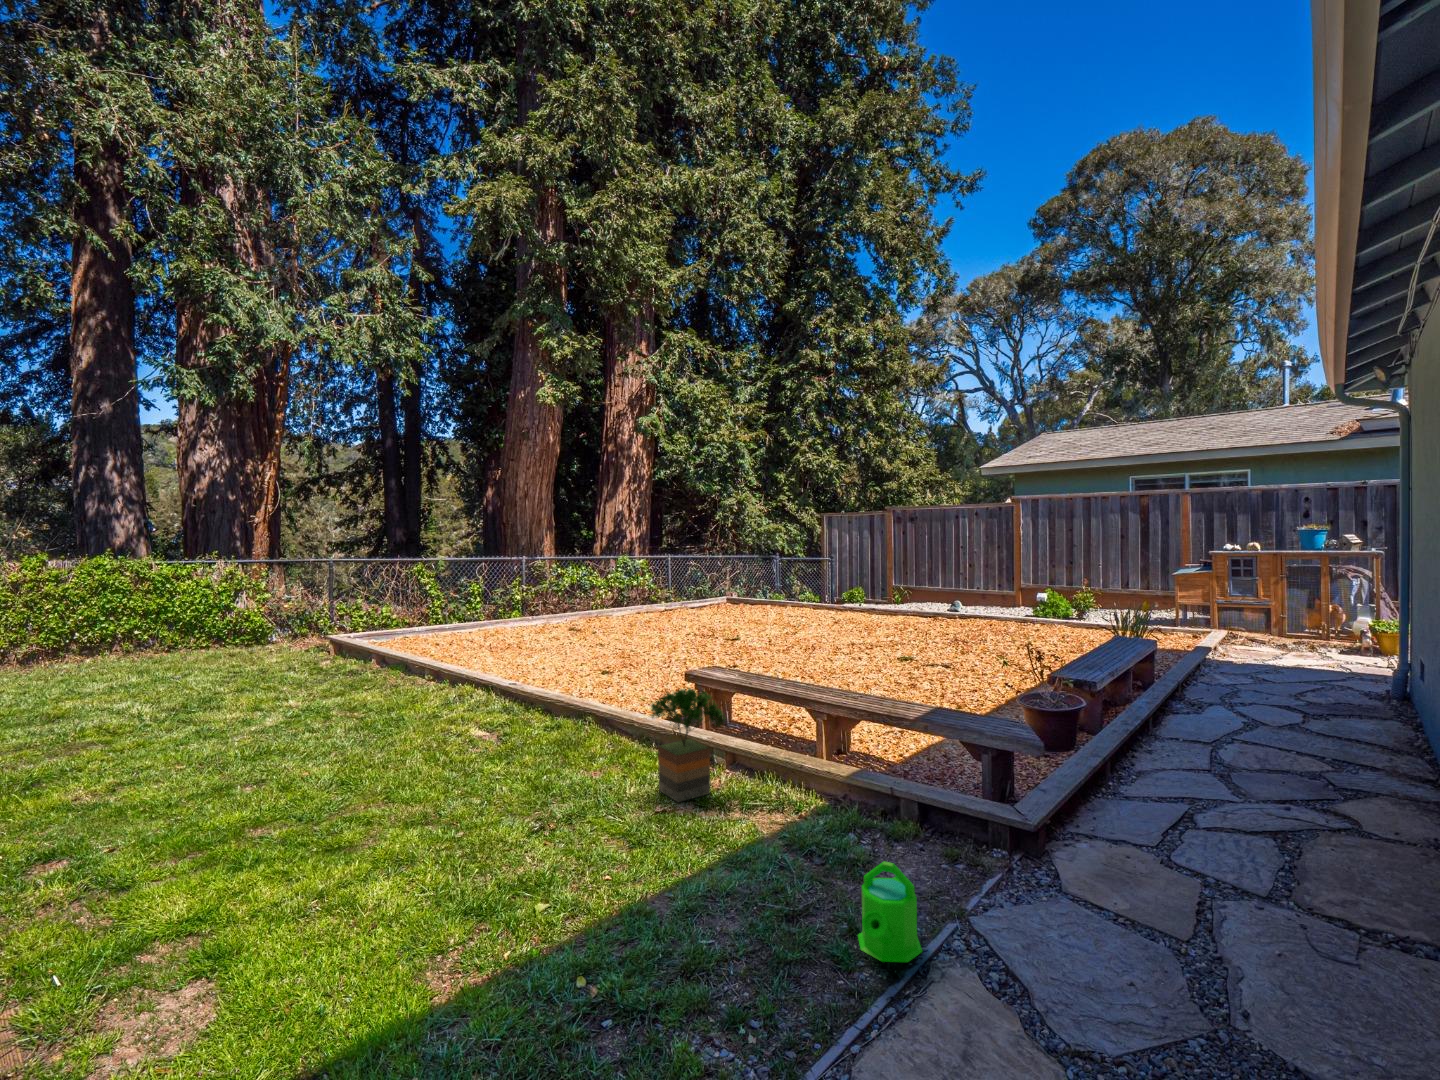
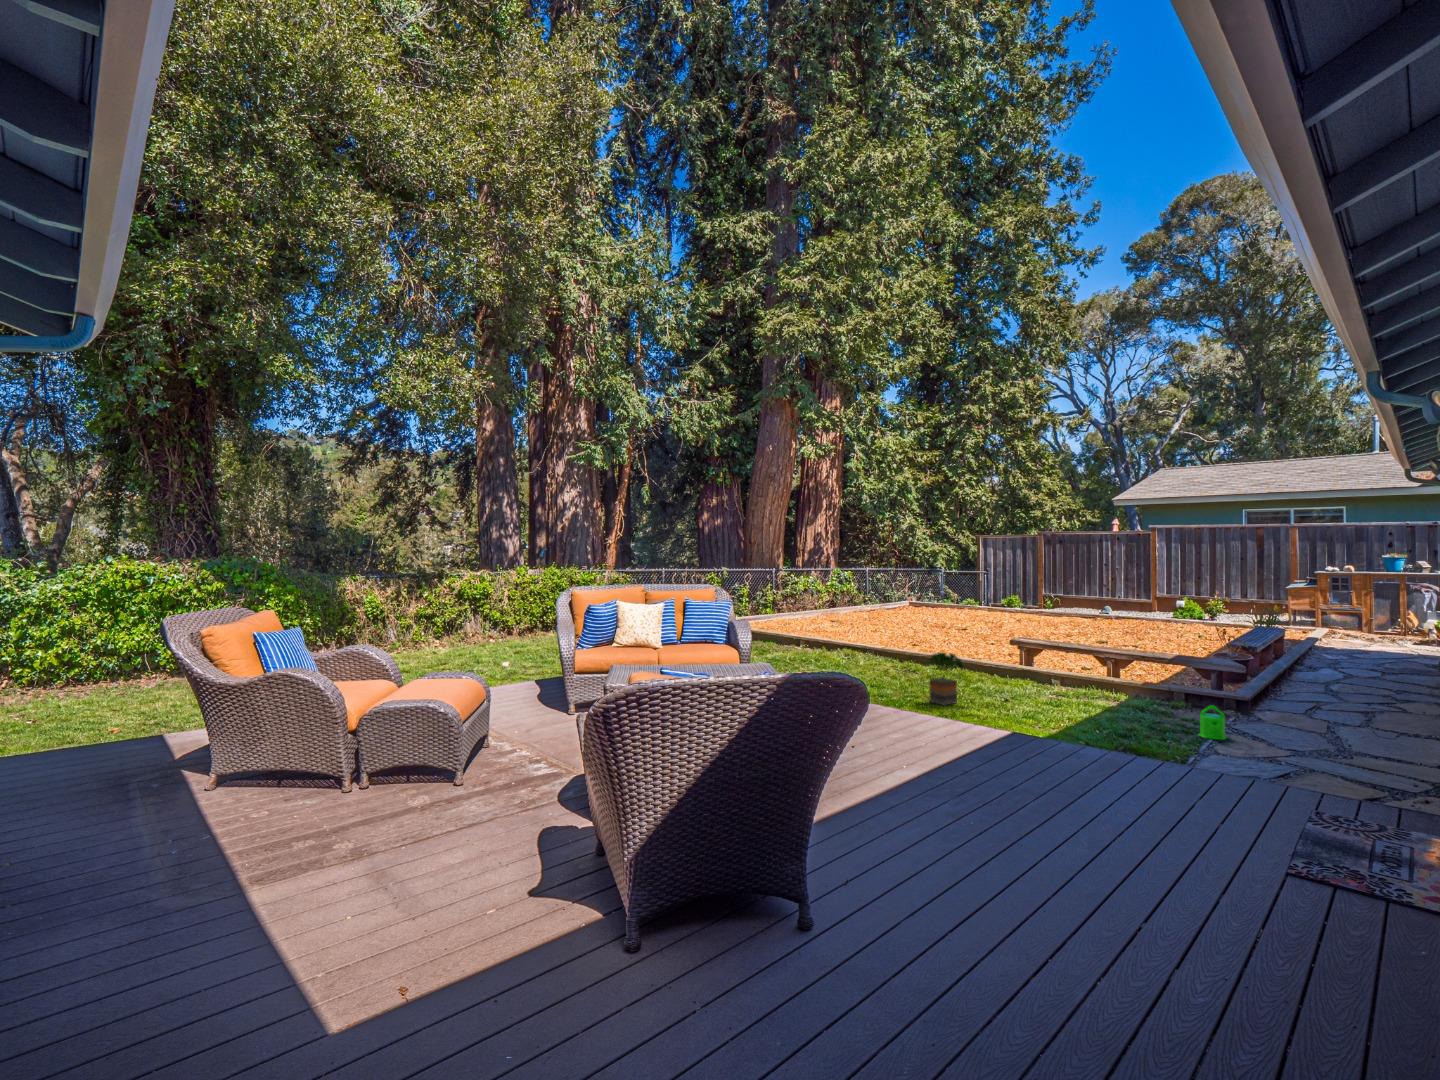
potted tree: present [651,689,726,802] -> present [925,652,964,705]

